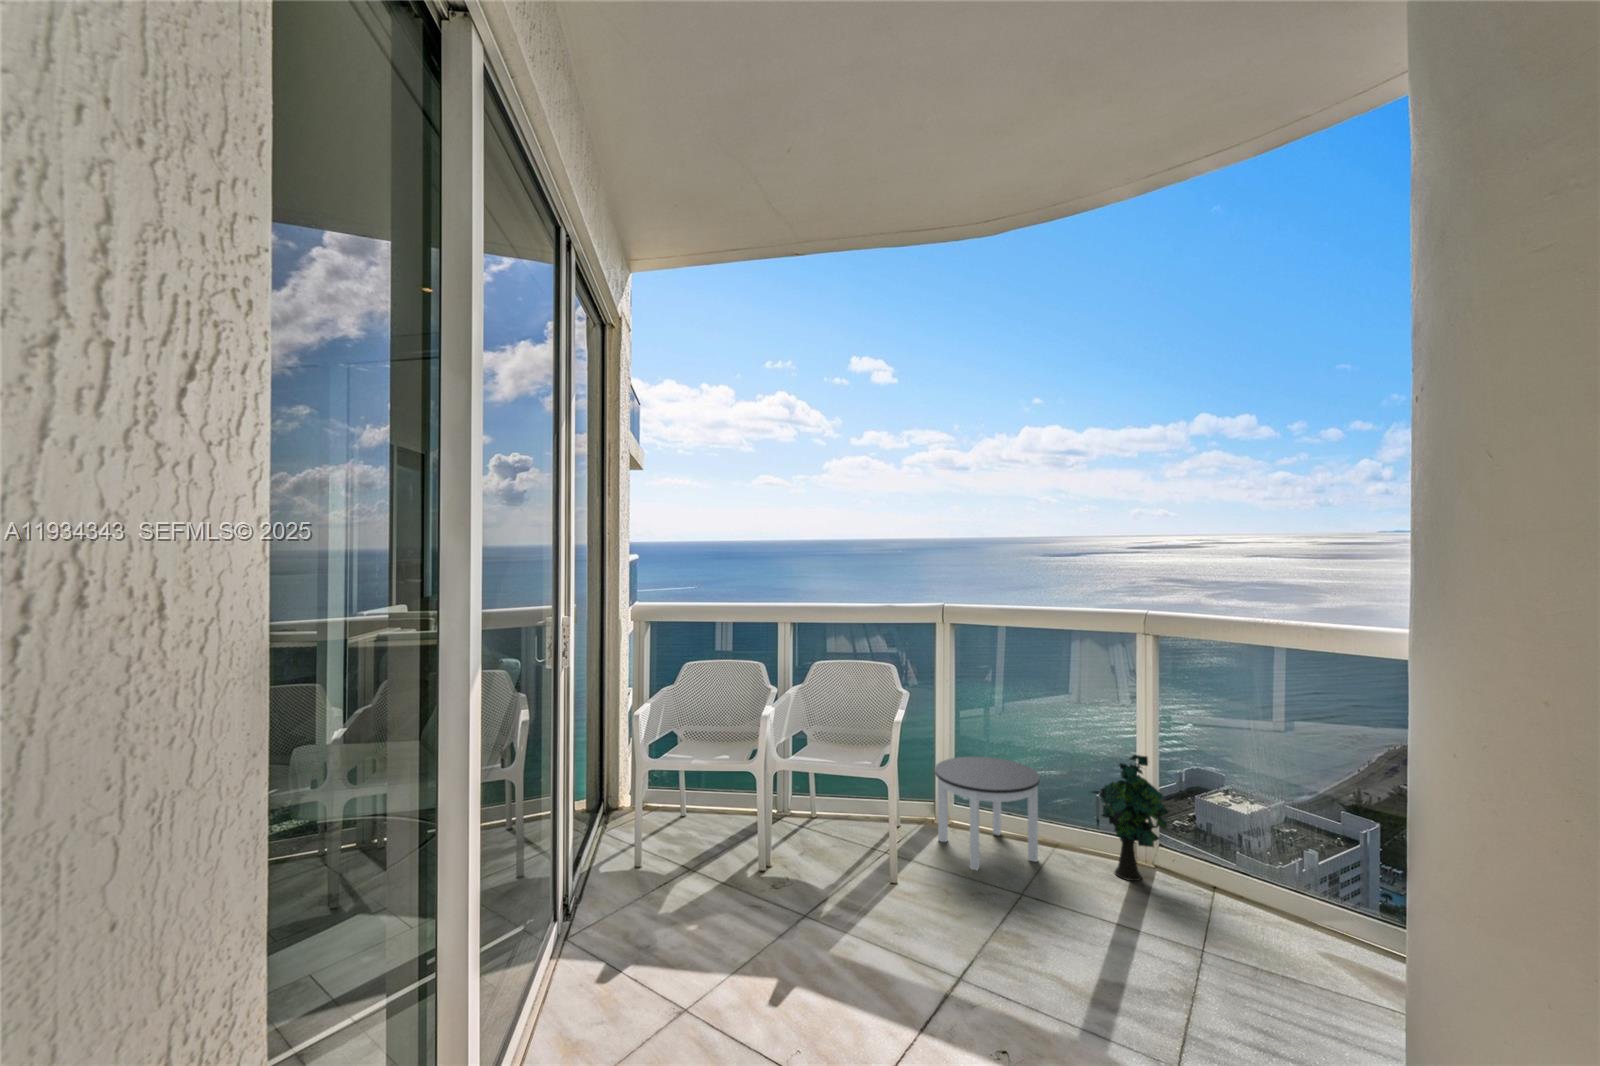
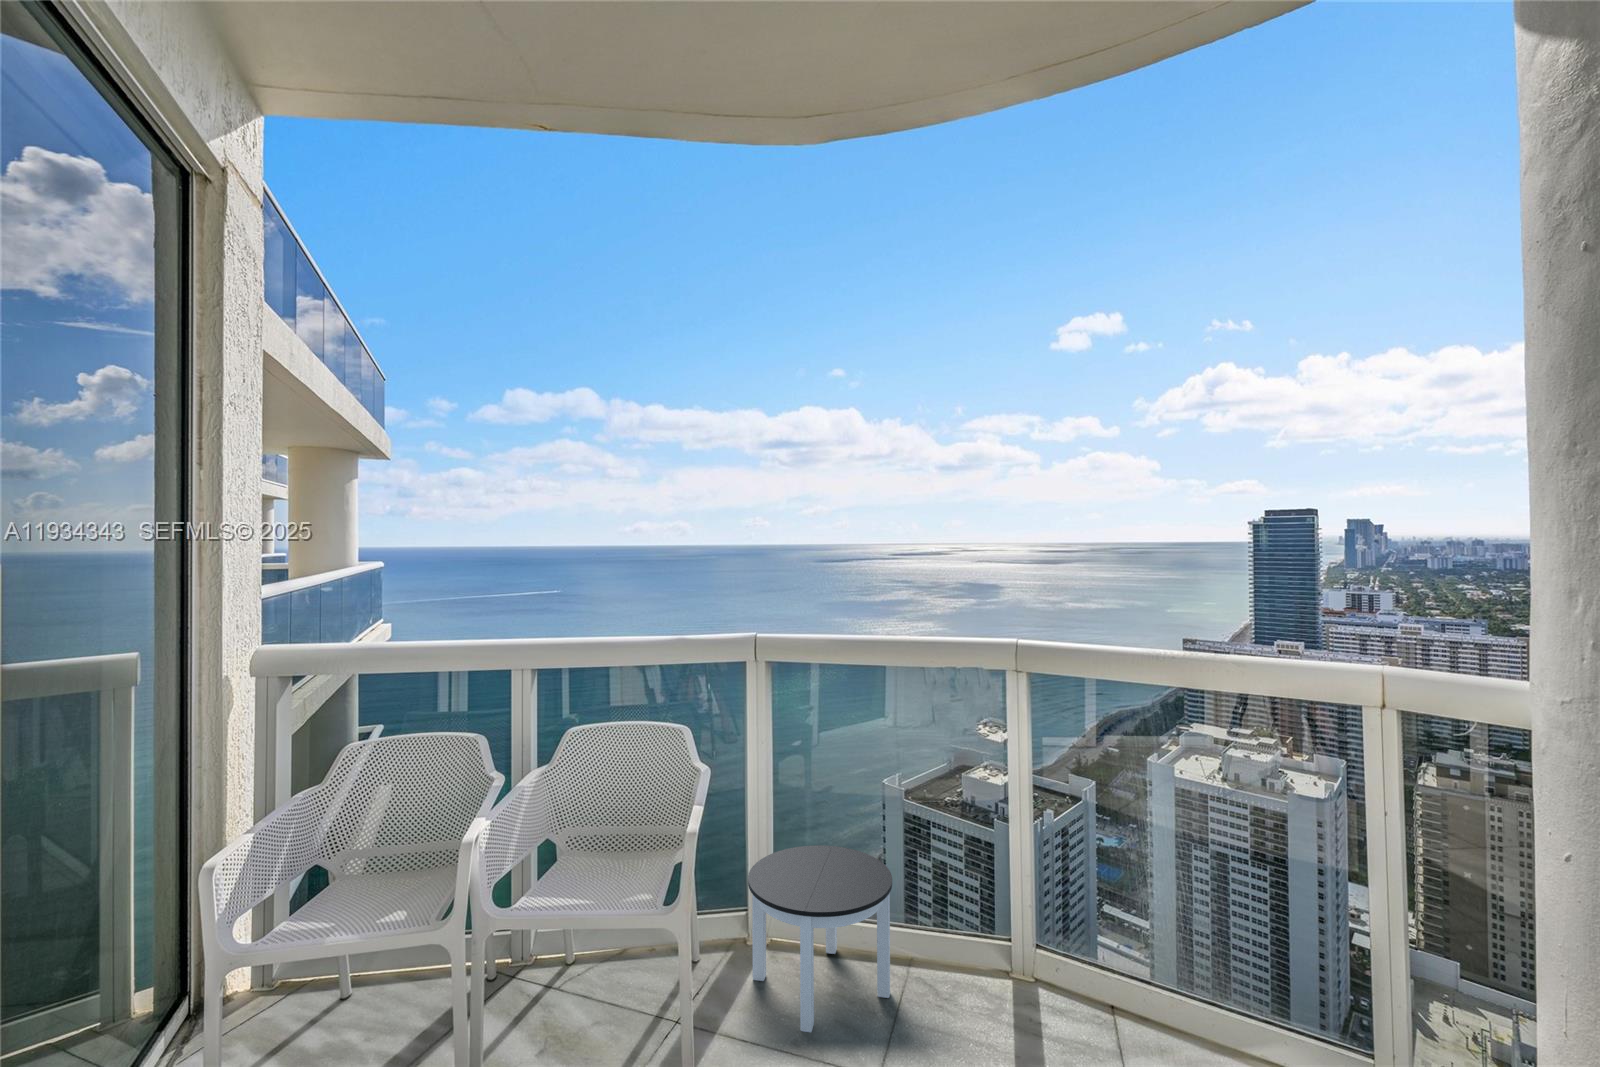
decorative plant: present [1092,755,1169,881] -> none [955,836,1058,1011]

